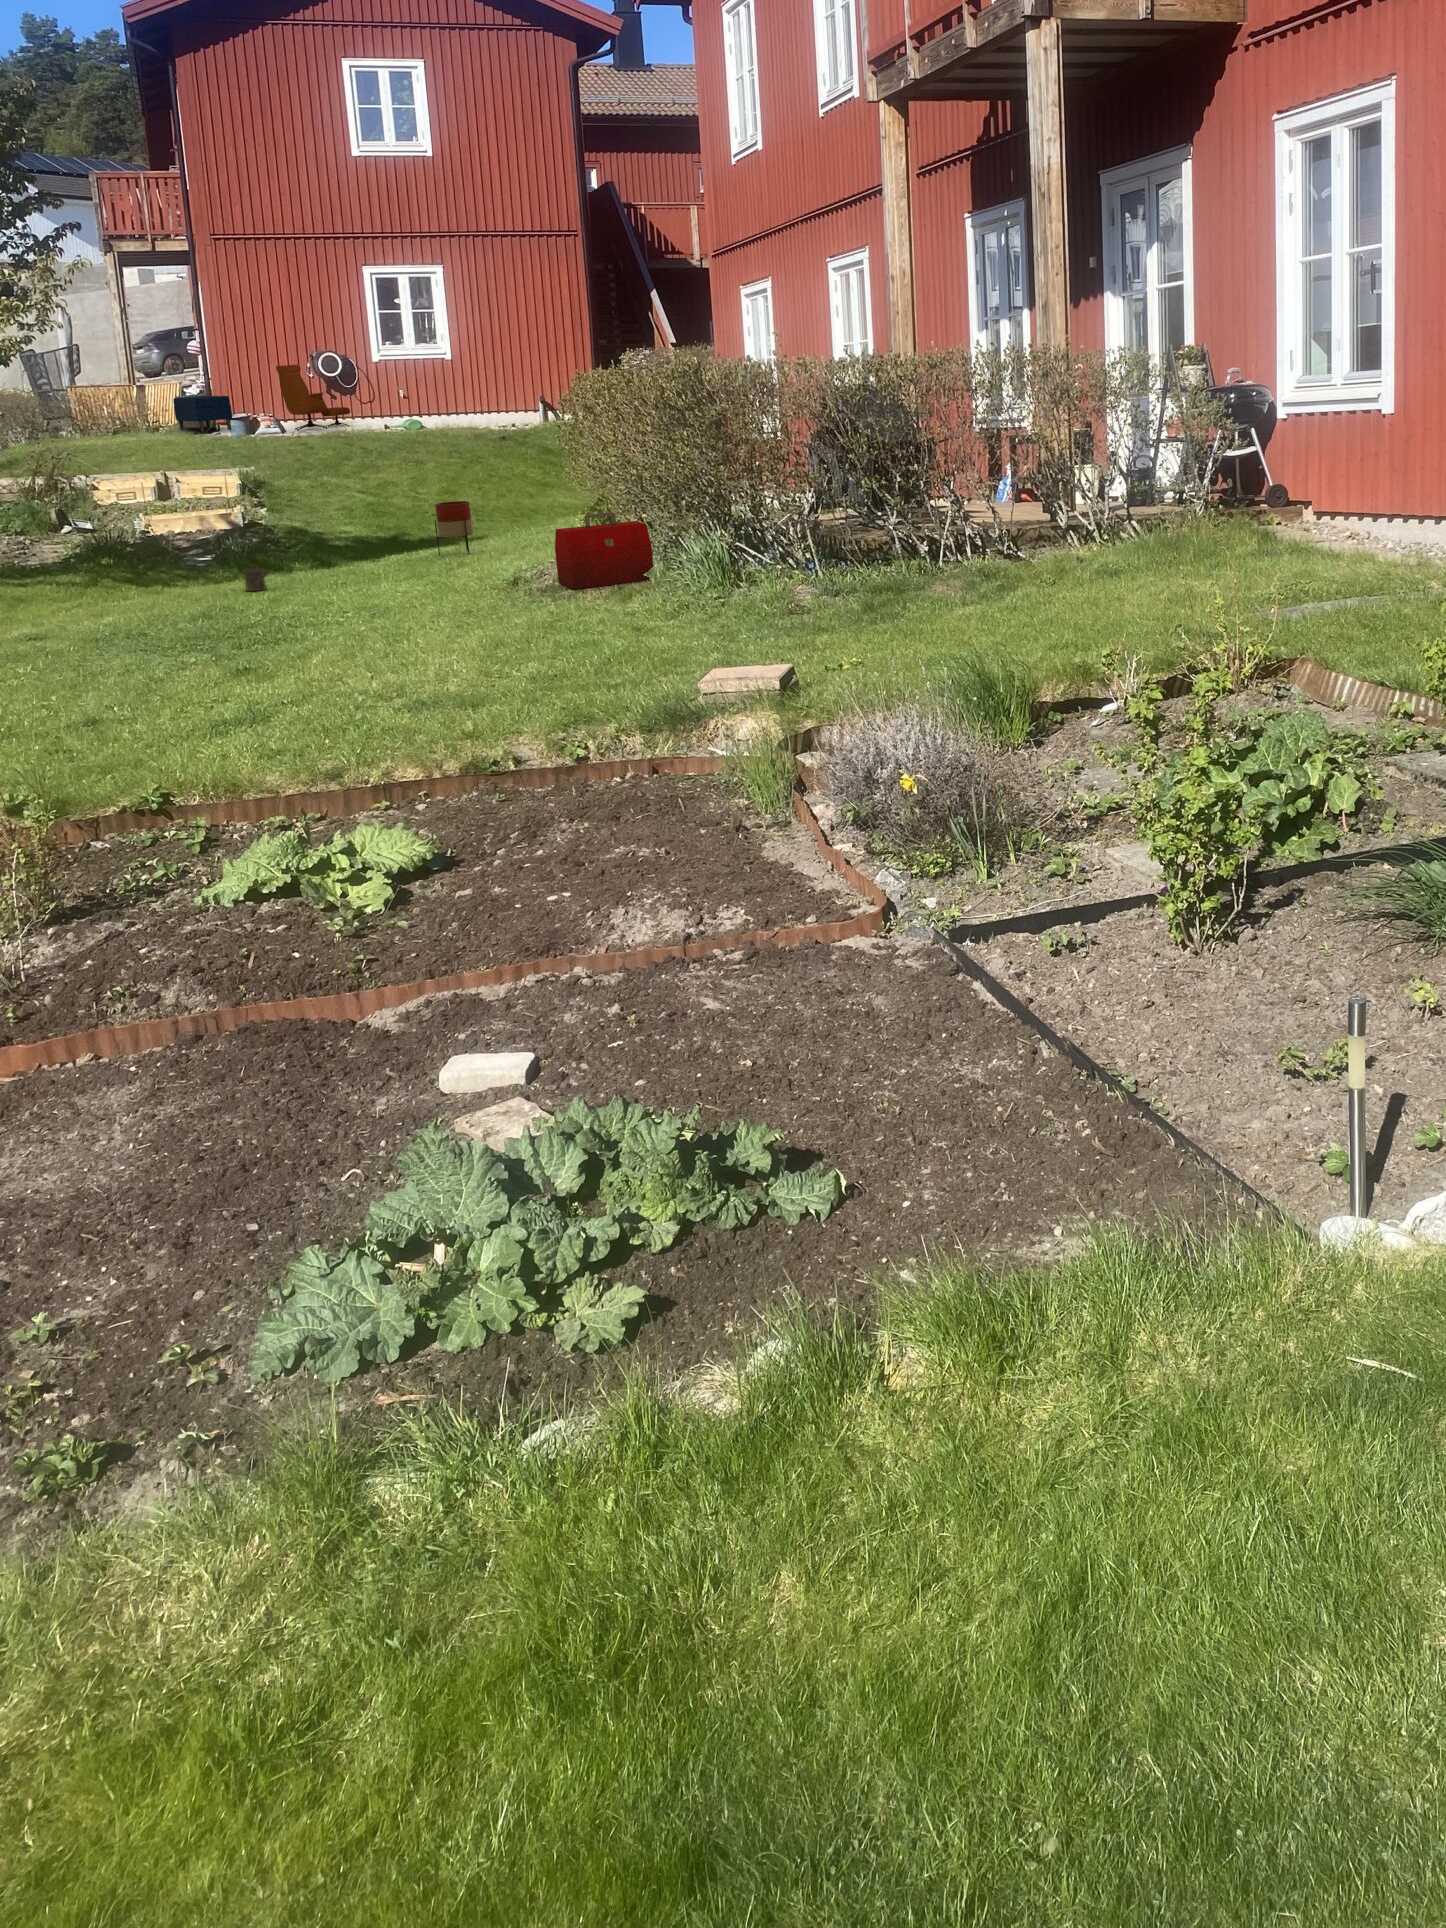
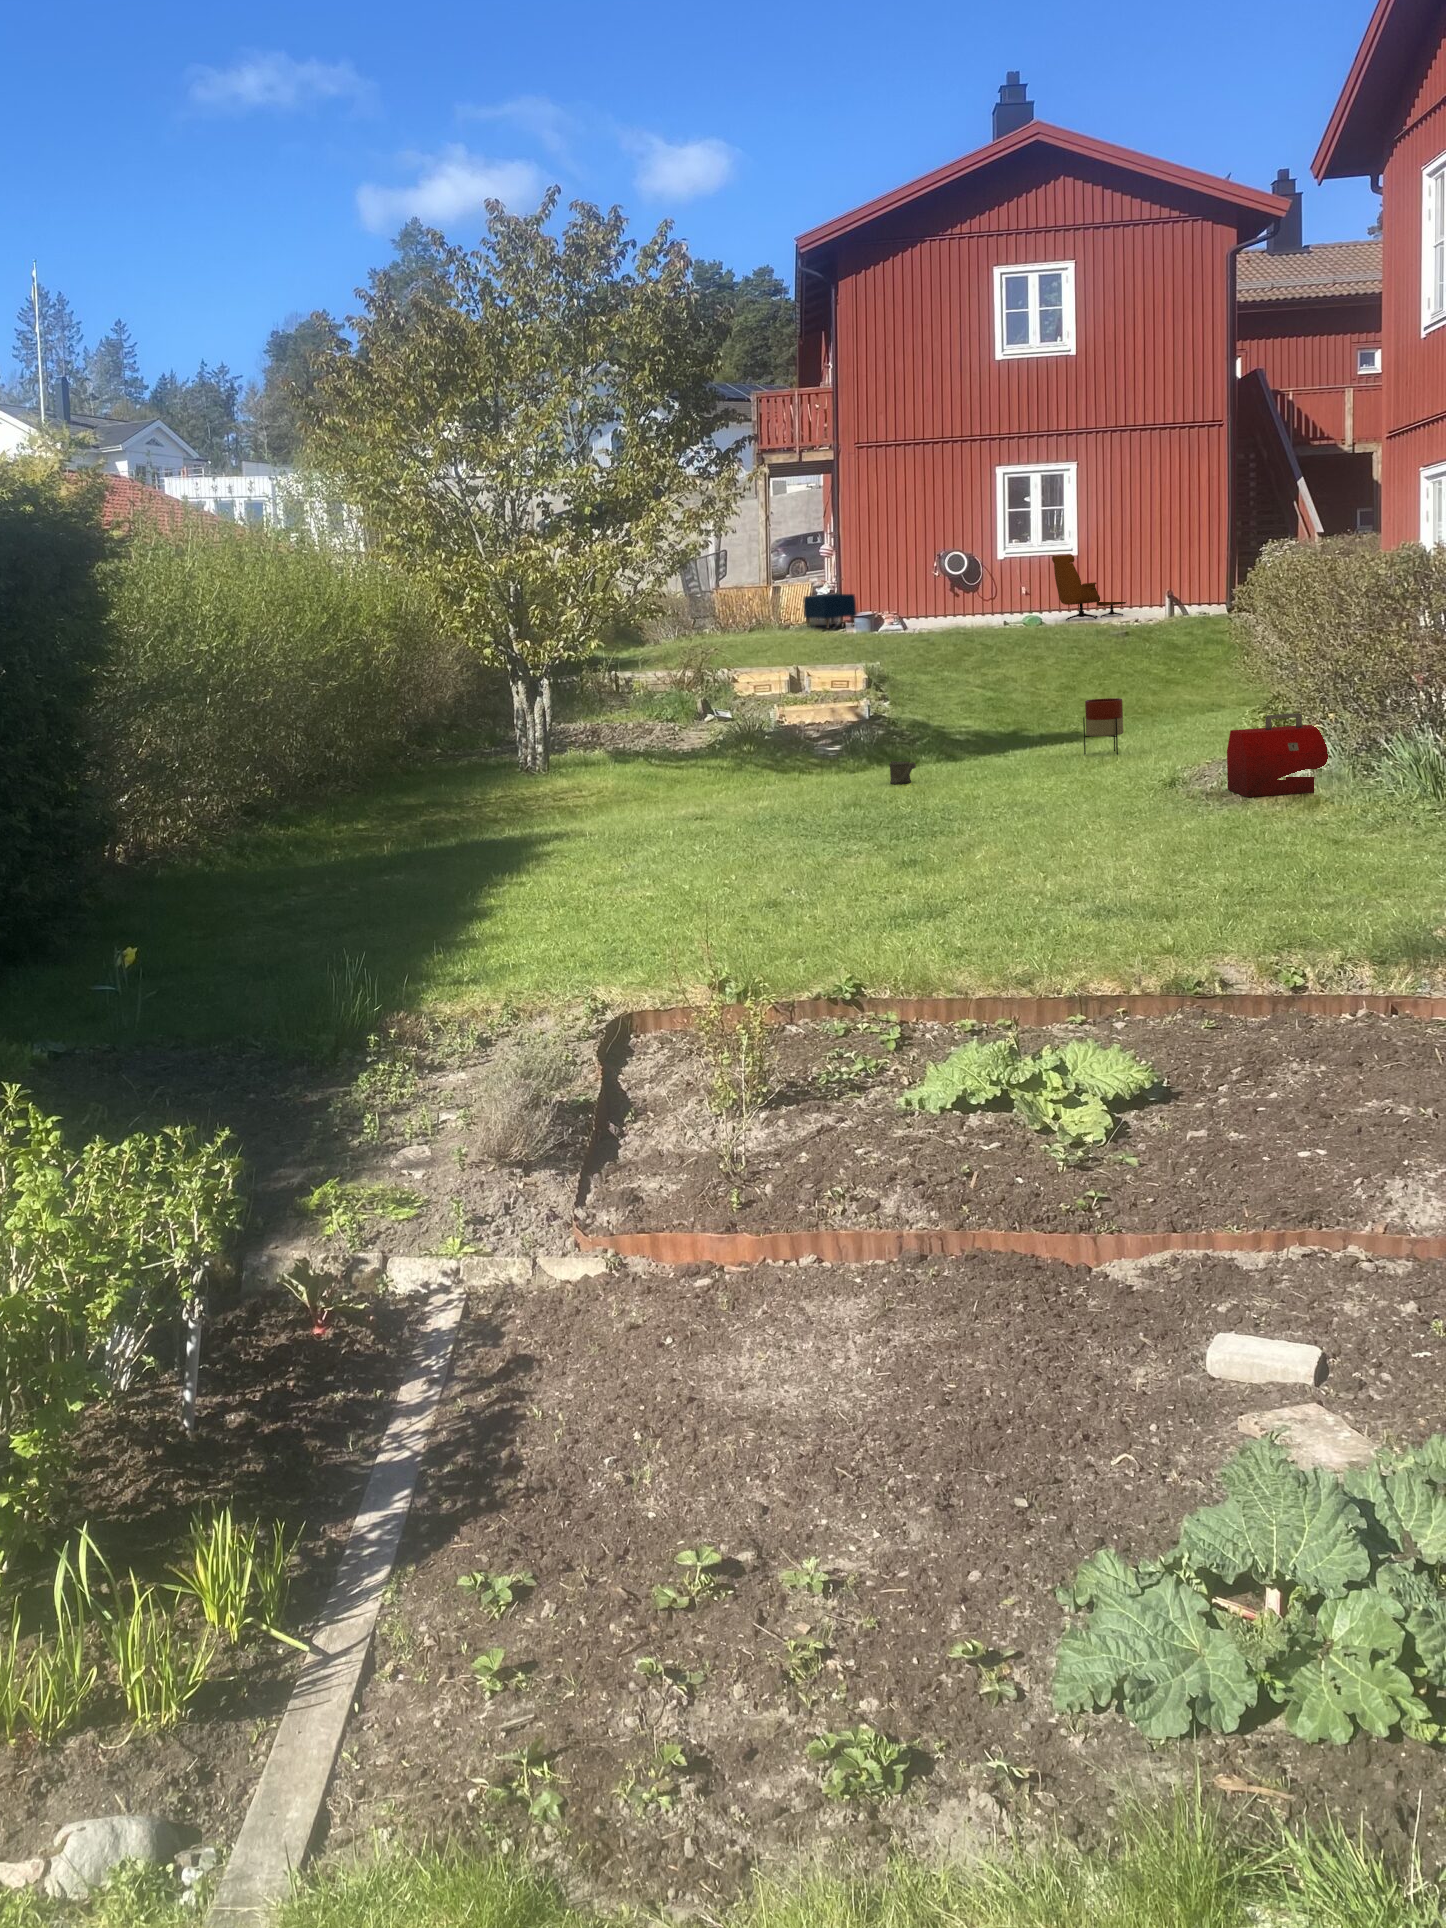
lounge chair: present [276,365,350,431] -> present [1052,555,1126,621]

